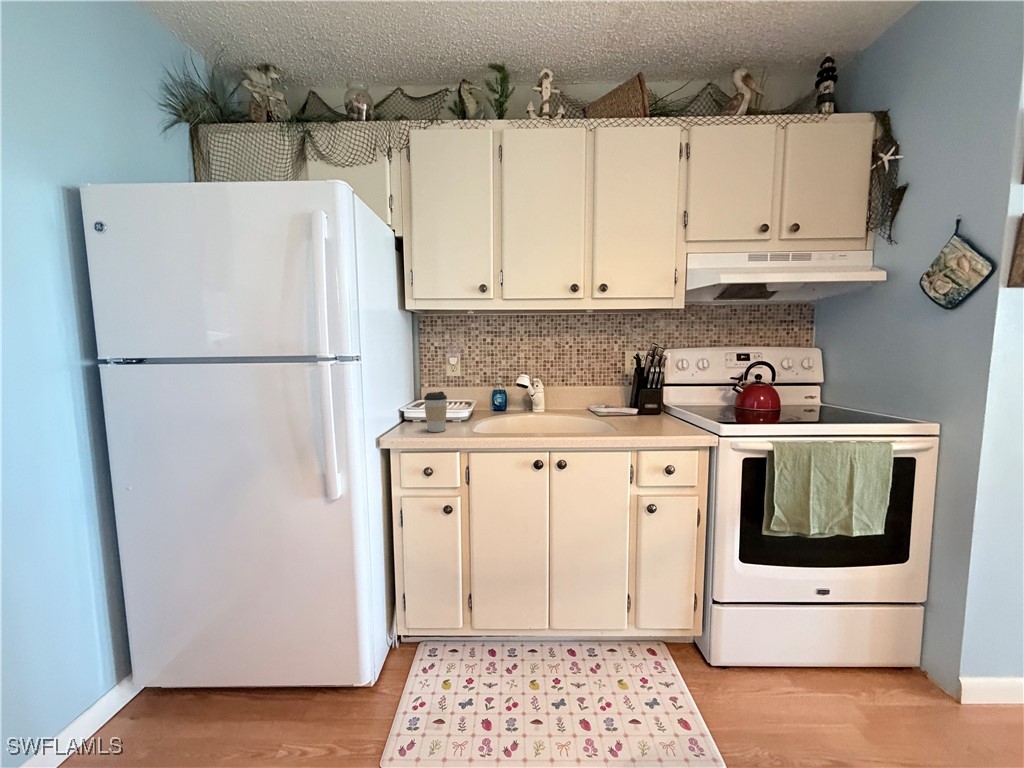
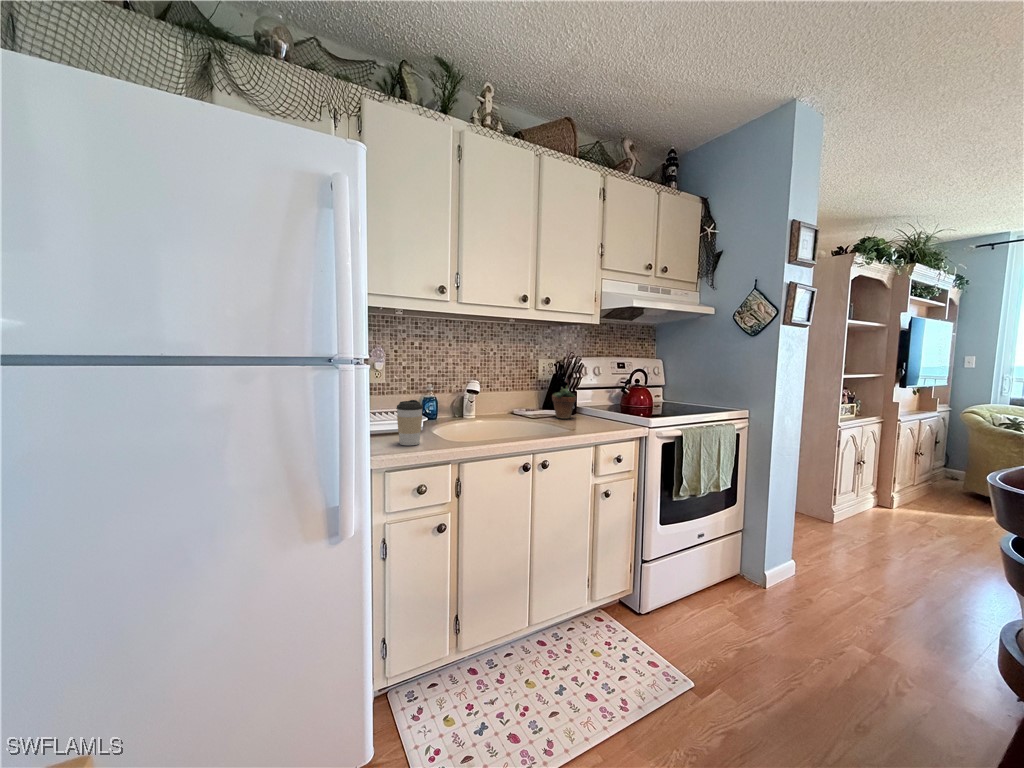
succulent plant: none [622,373,650,420] -> present [552,379,576,419]

